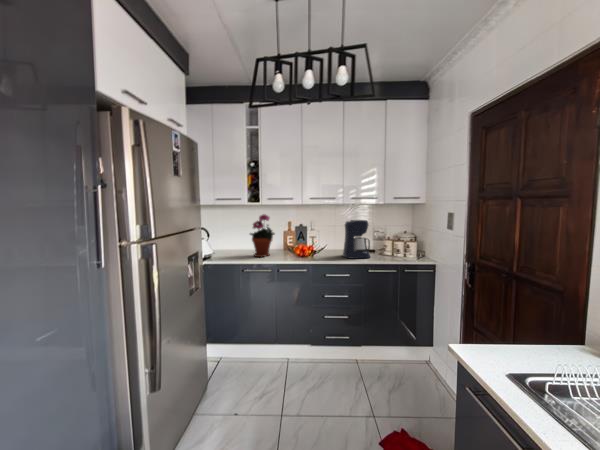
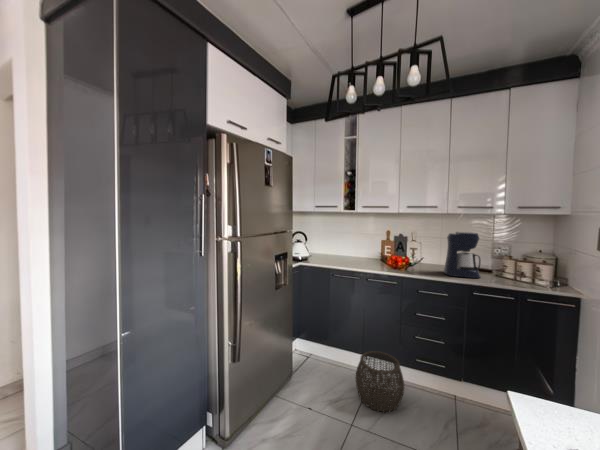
potted plant: present [250,214,274,257] -> none [343,222,368,264]
woven basket: none [276,338,321,394] -> present [355,351,404,412]

